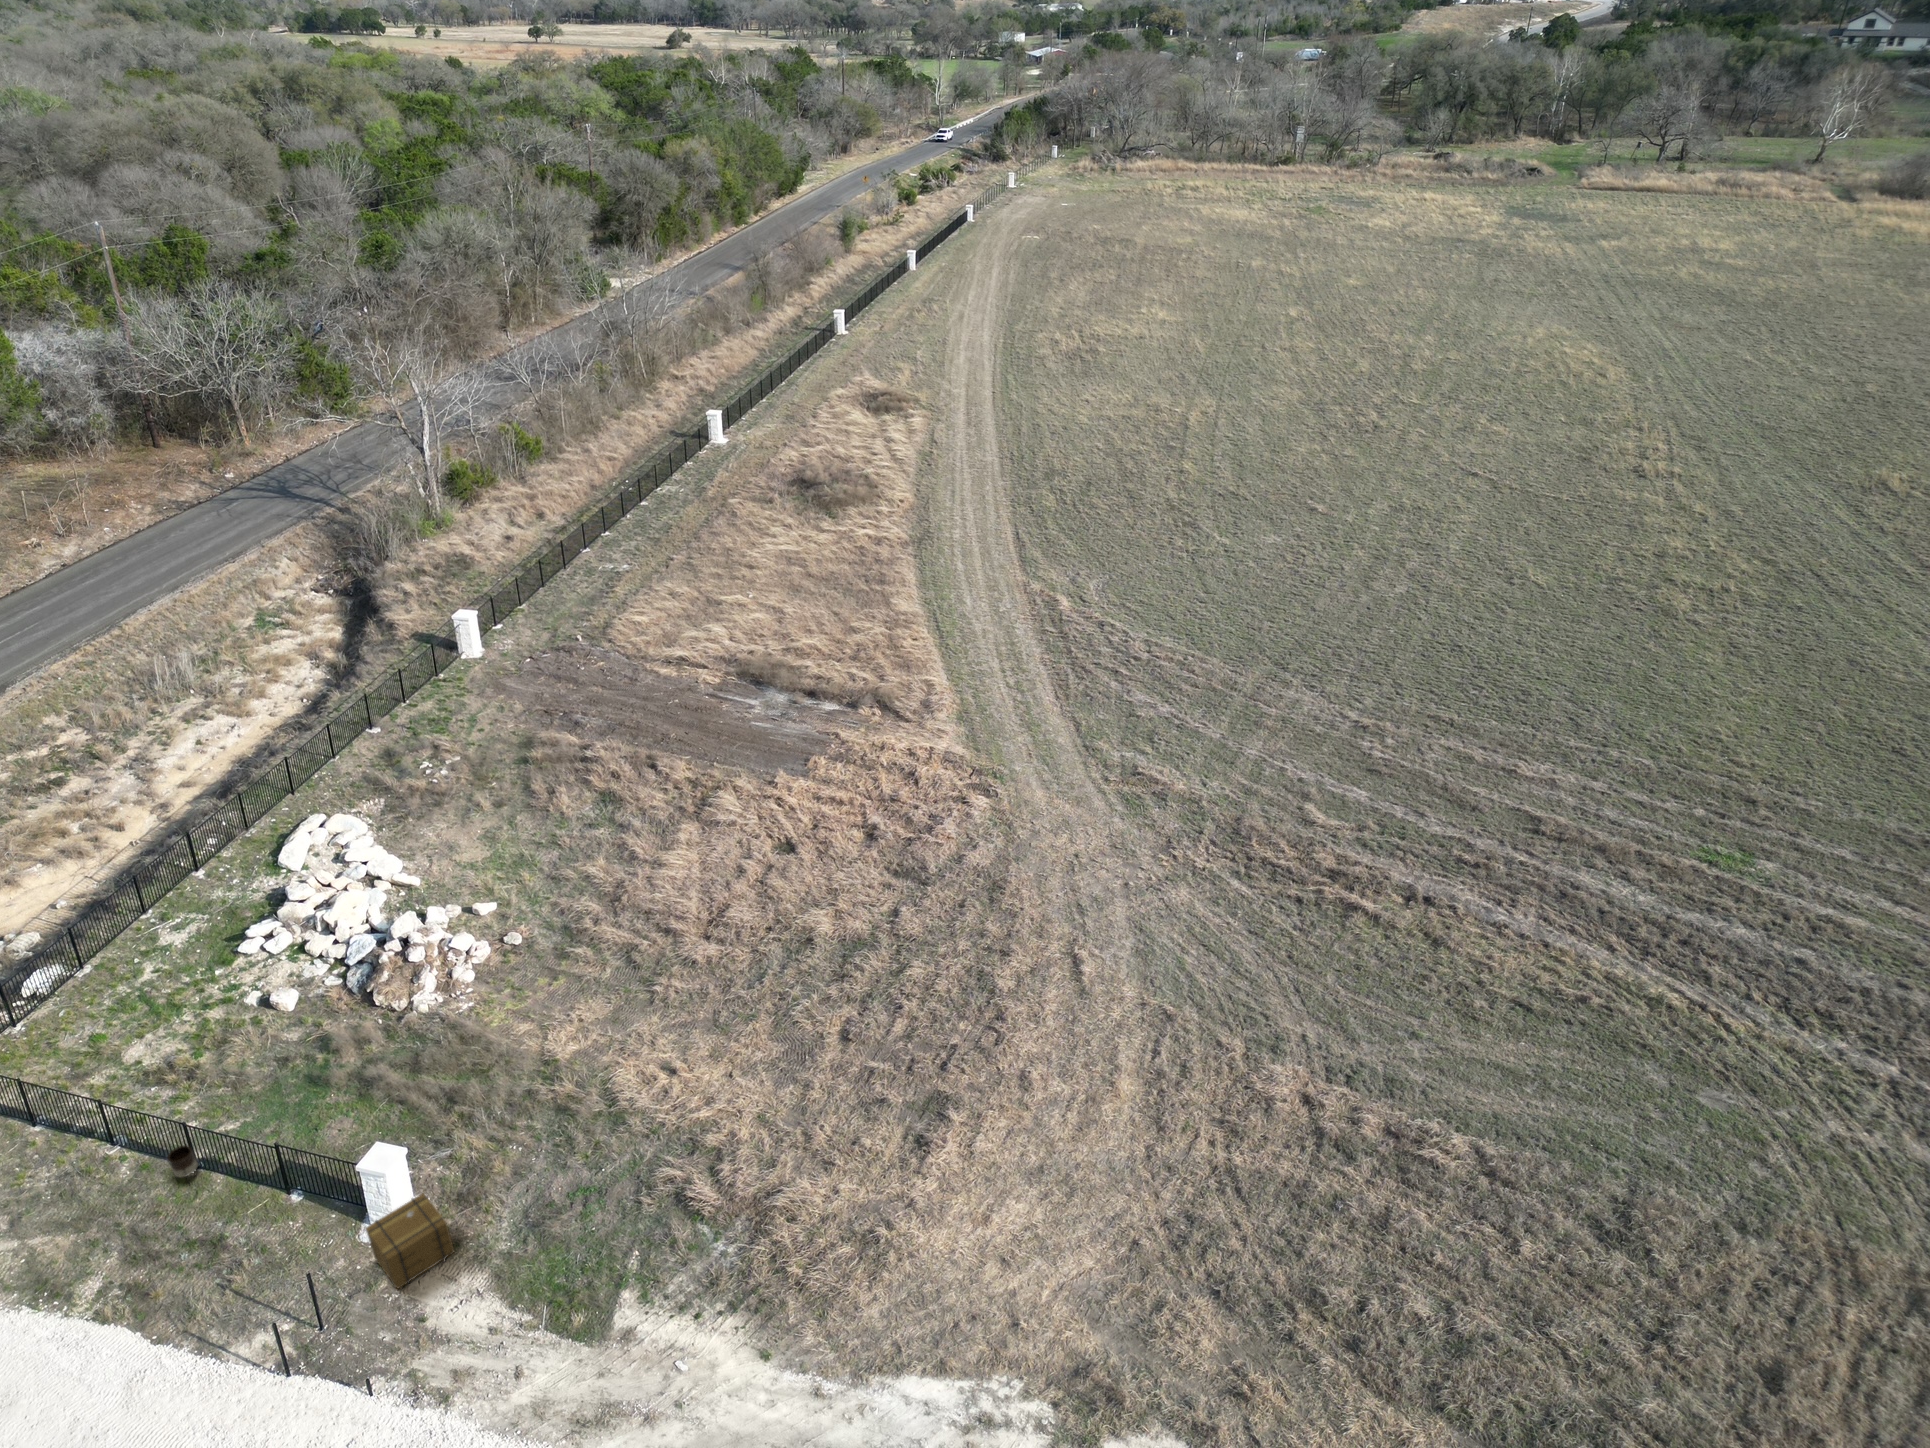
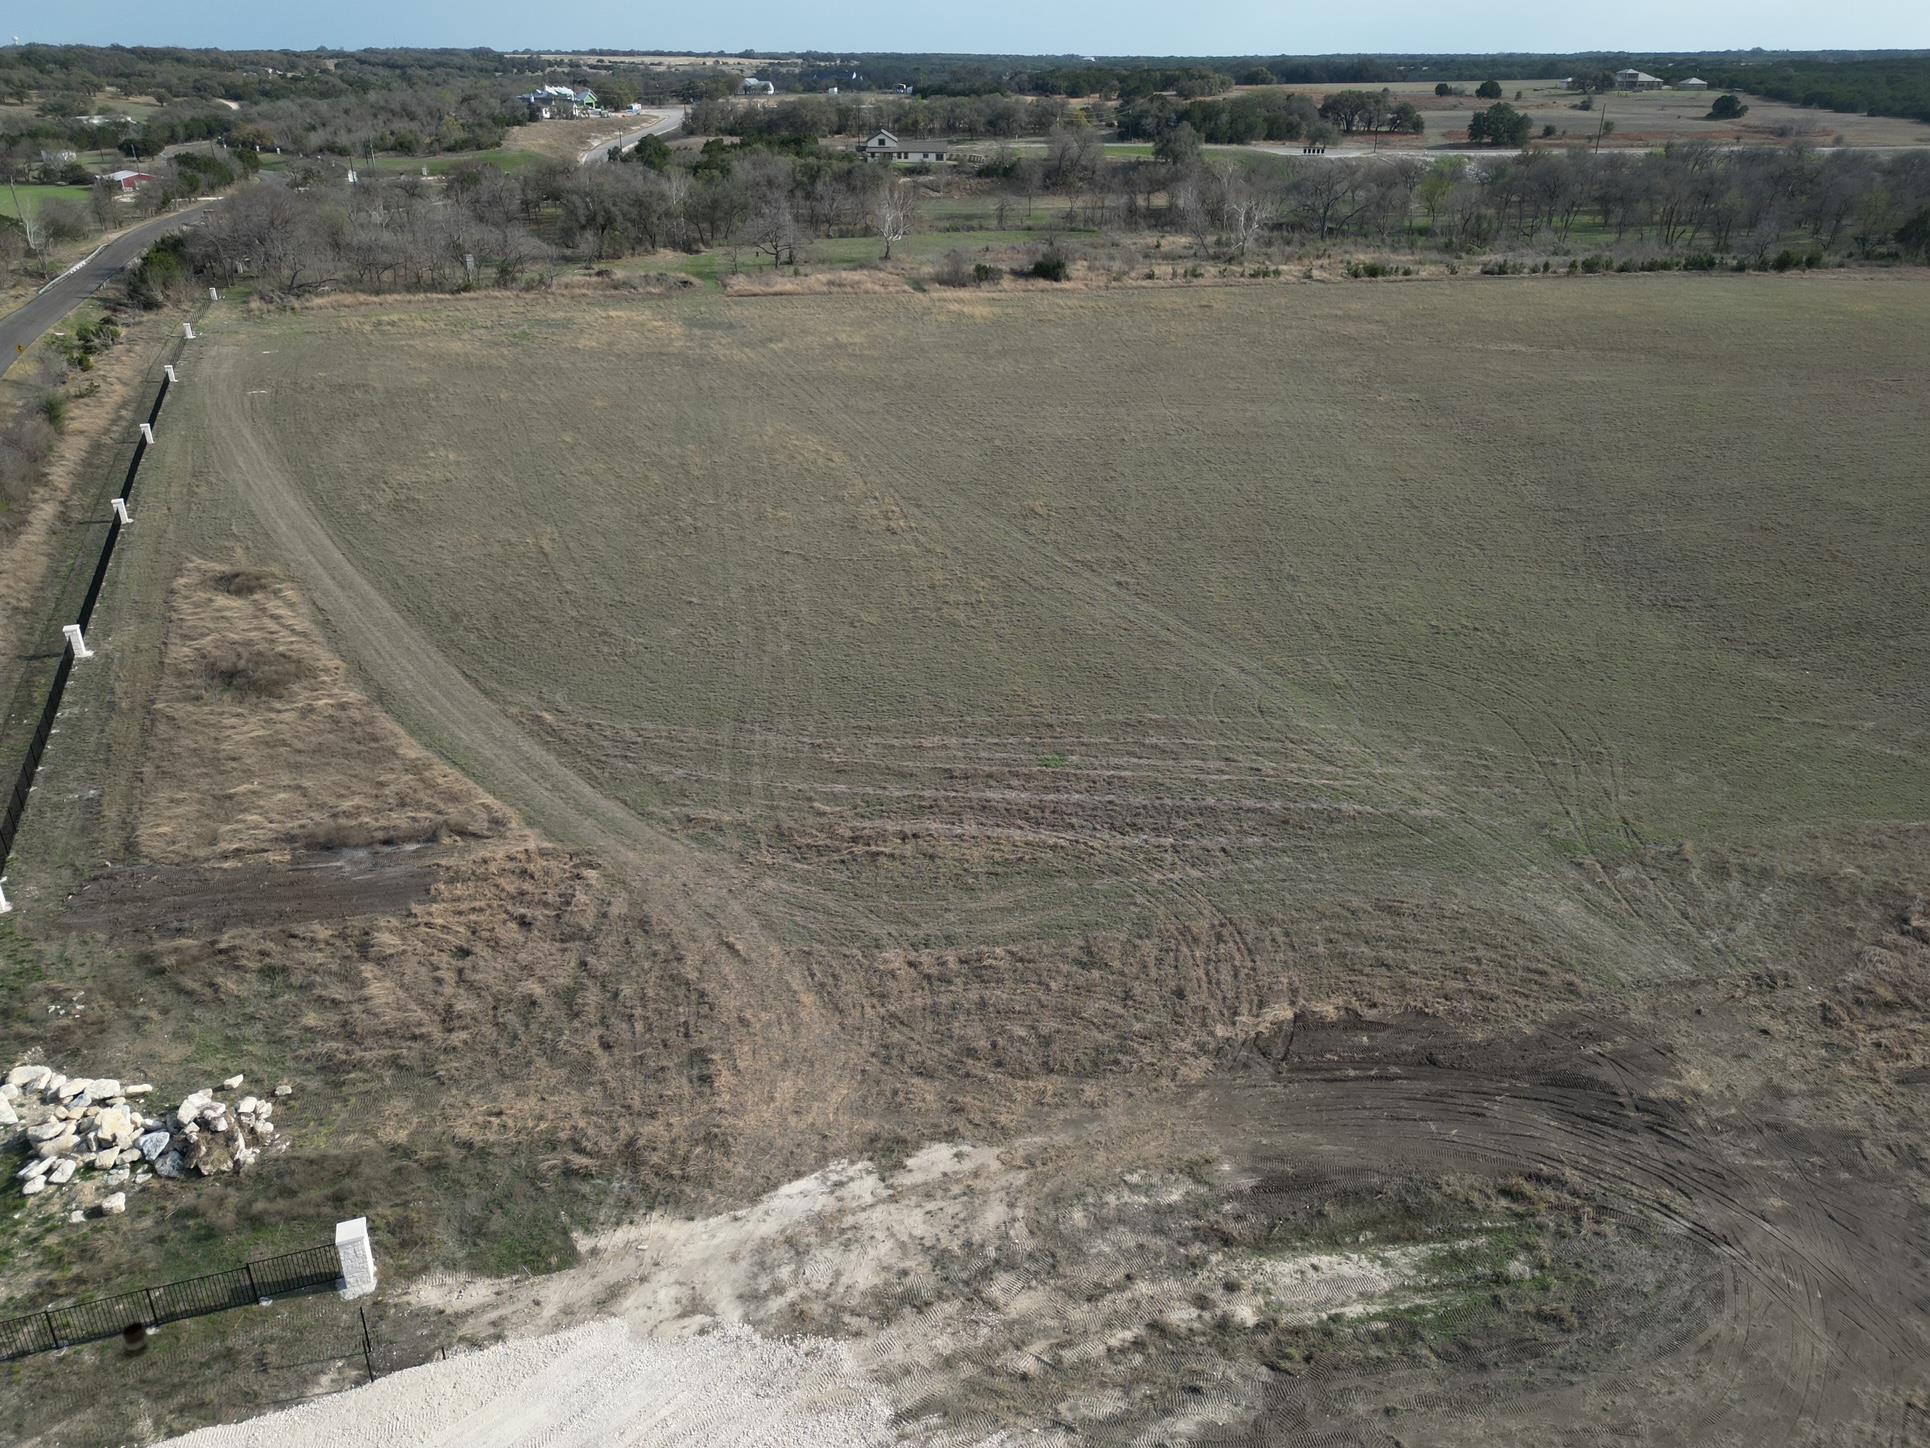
cardboard box: present [366,1194,454,1289] -> none [360,1247,428,1317]

